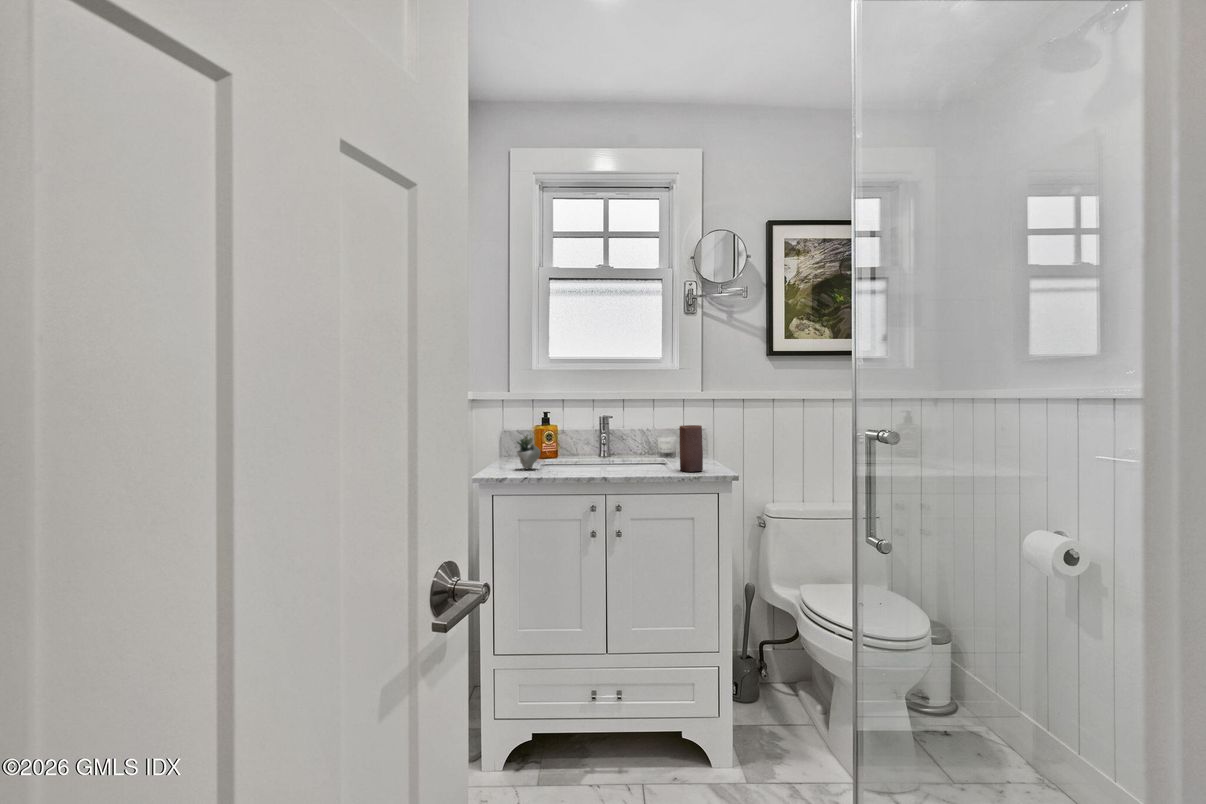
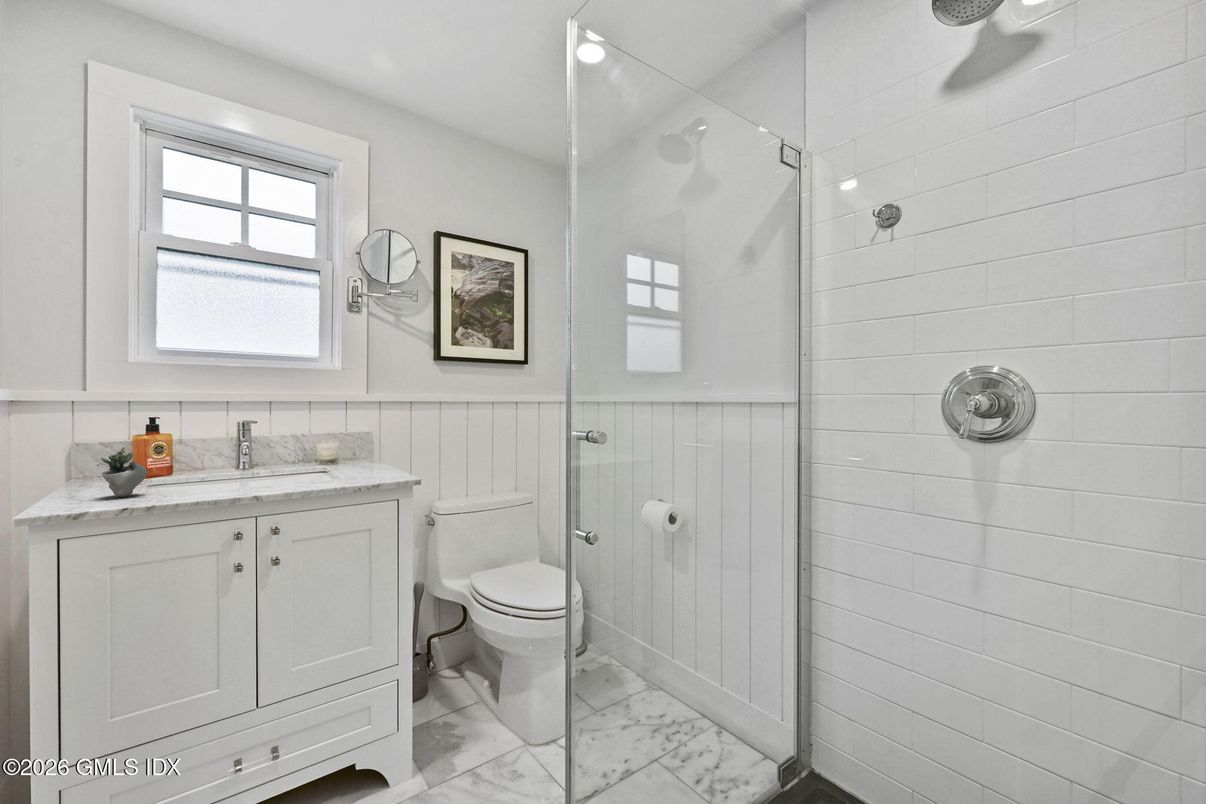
candle: present [679,425,703,472] -> none [353,429,380,479]

